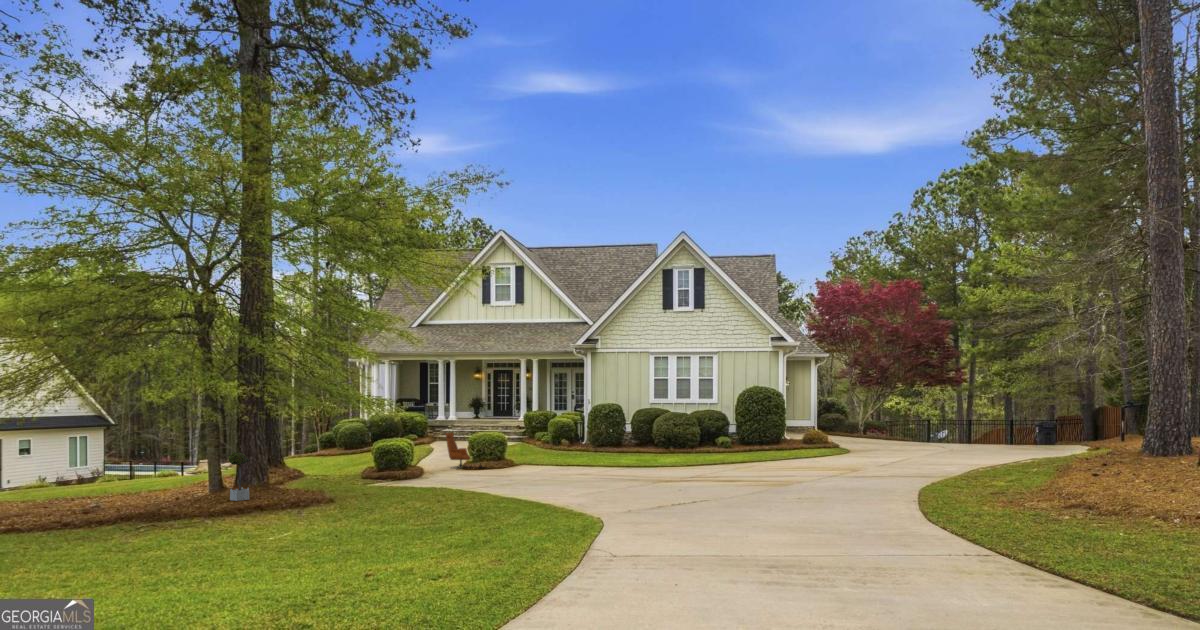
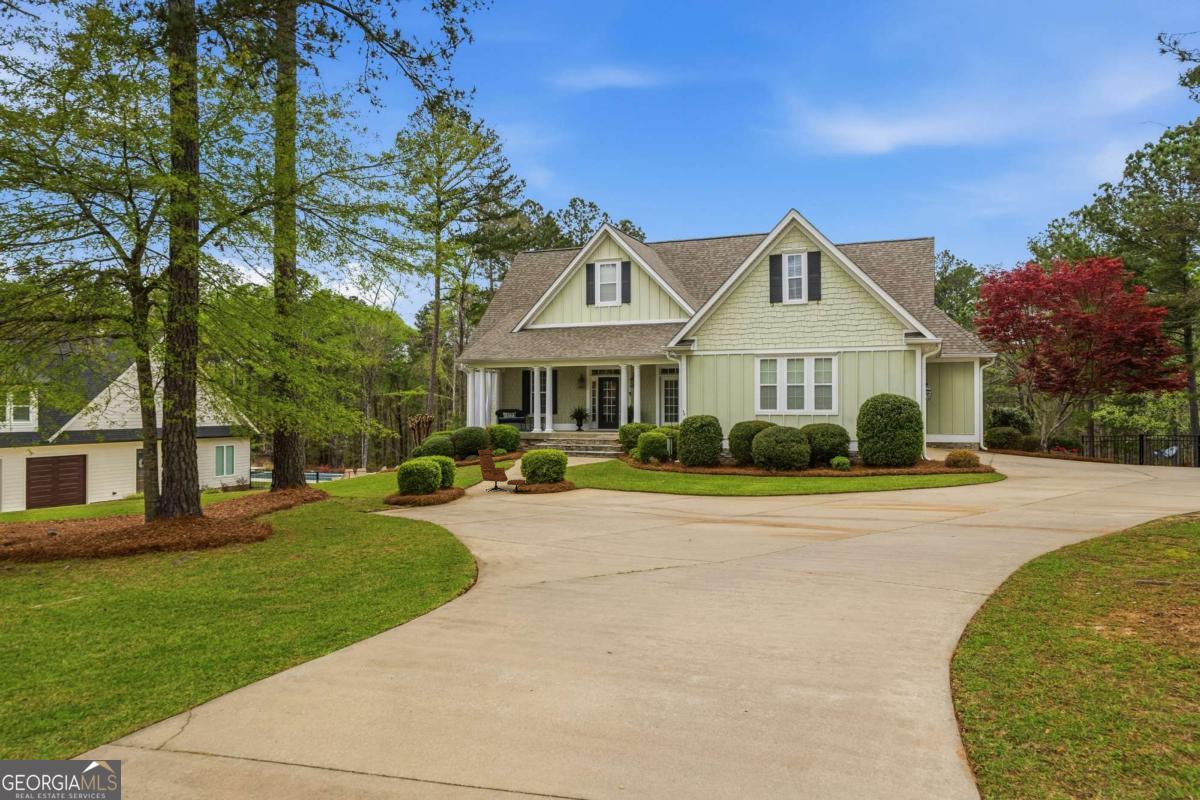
potted tree: present [229,452,250,501] -> none [116,477,146,538]

